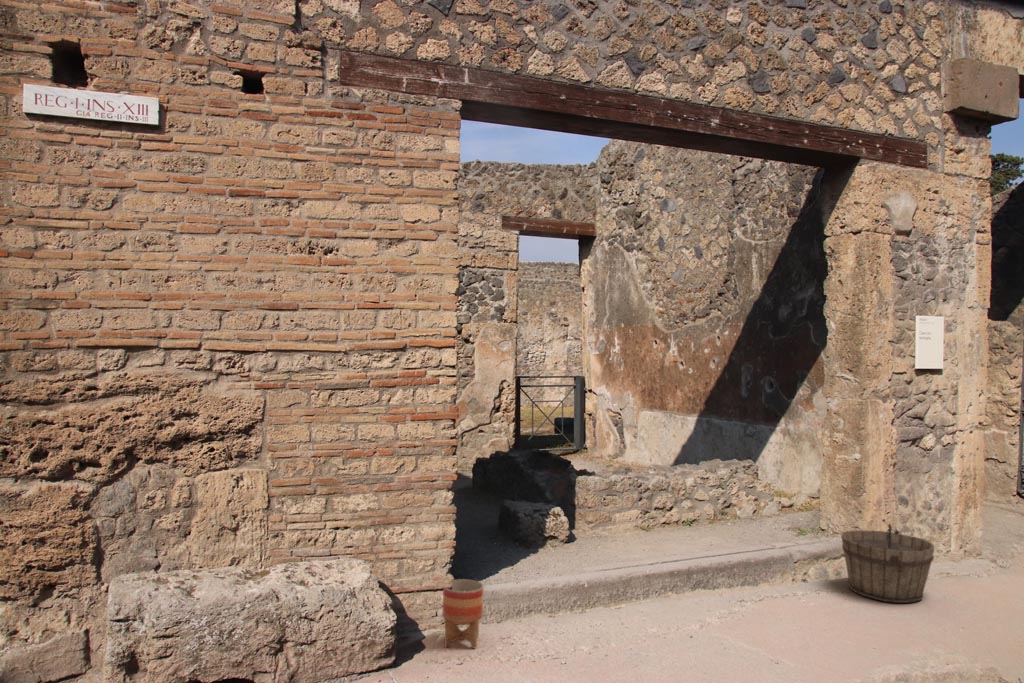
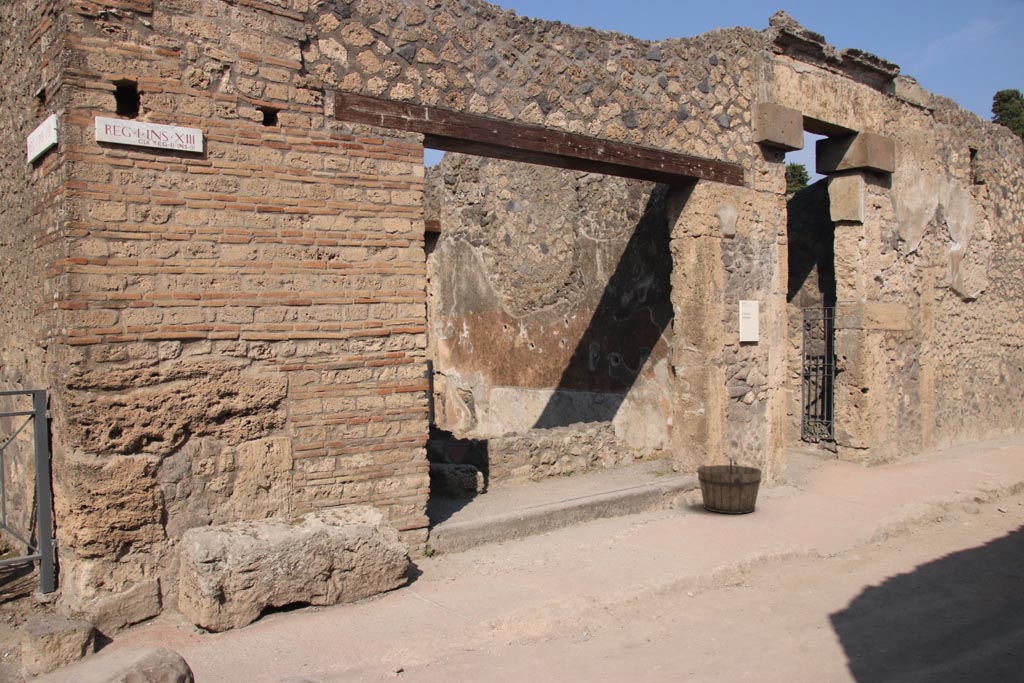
planter: present [442,579,484,648] -> none [428,517,460,569]

